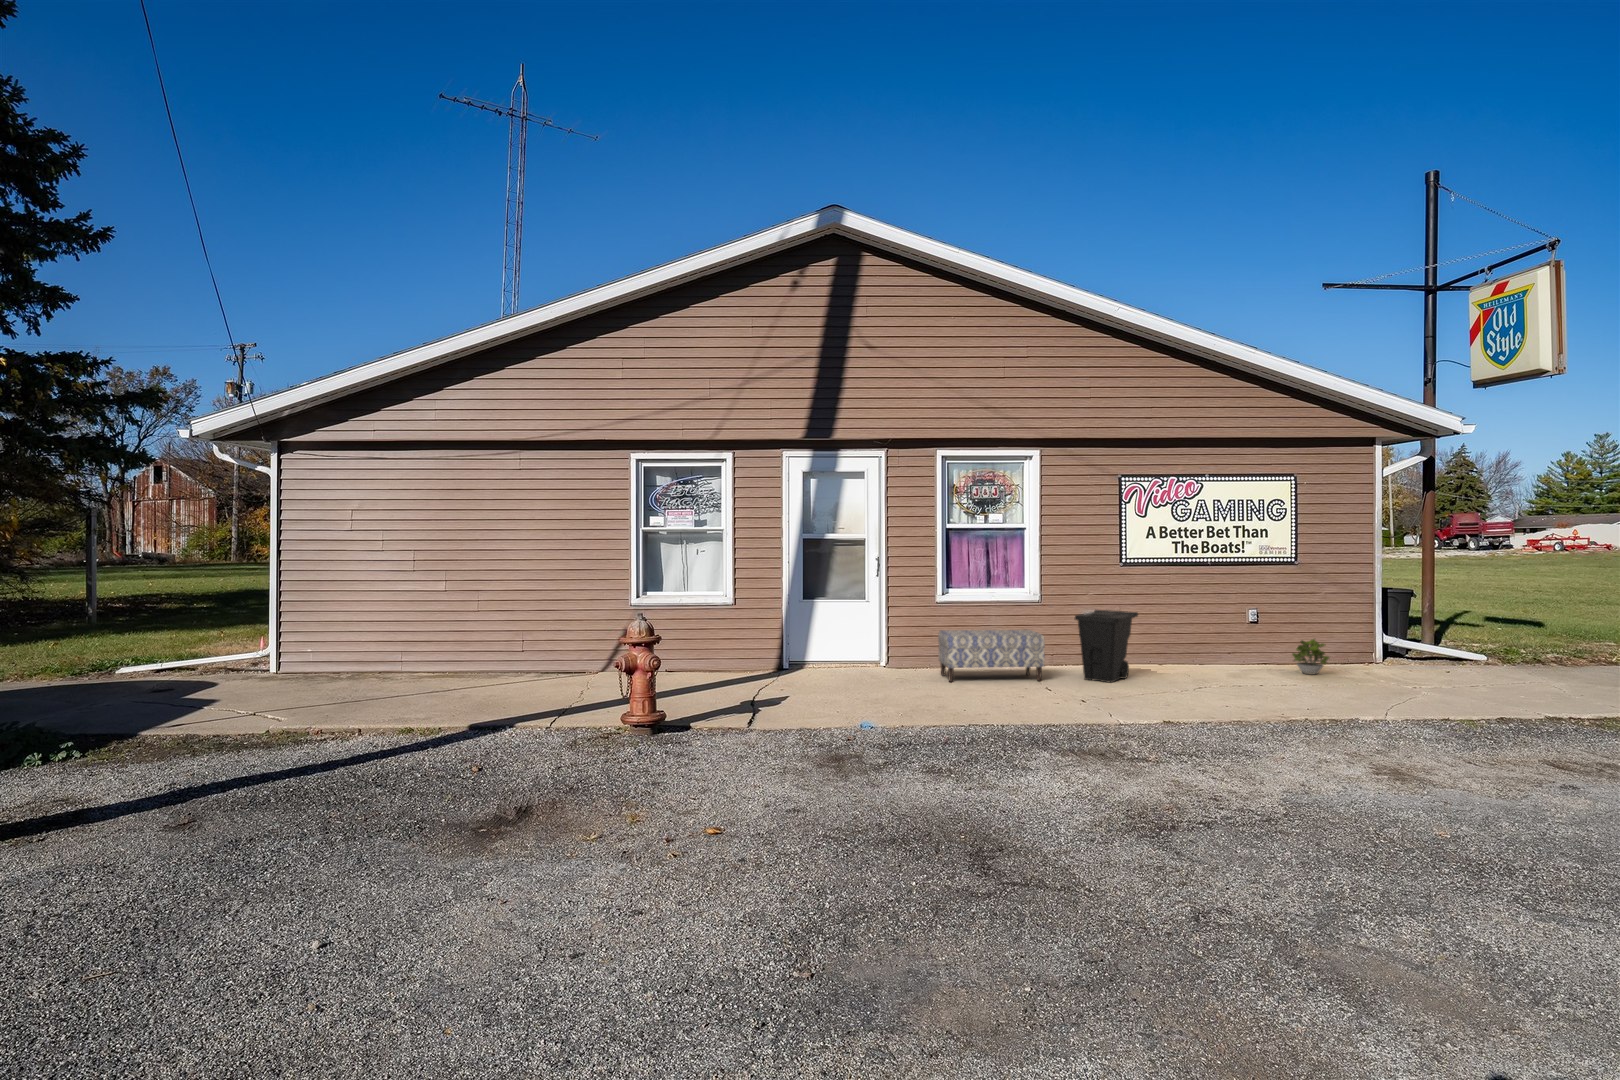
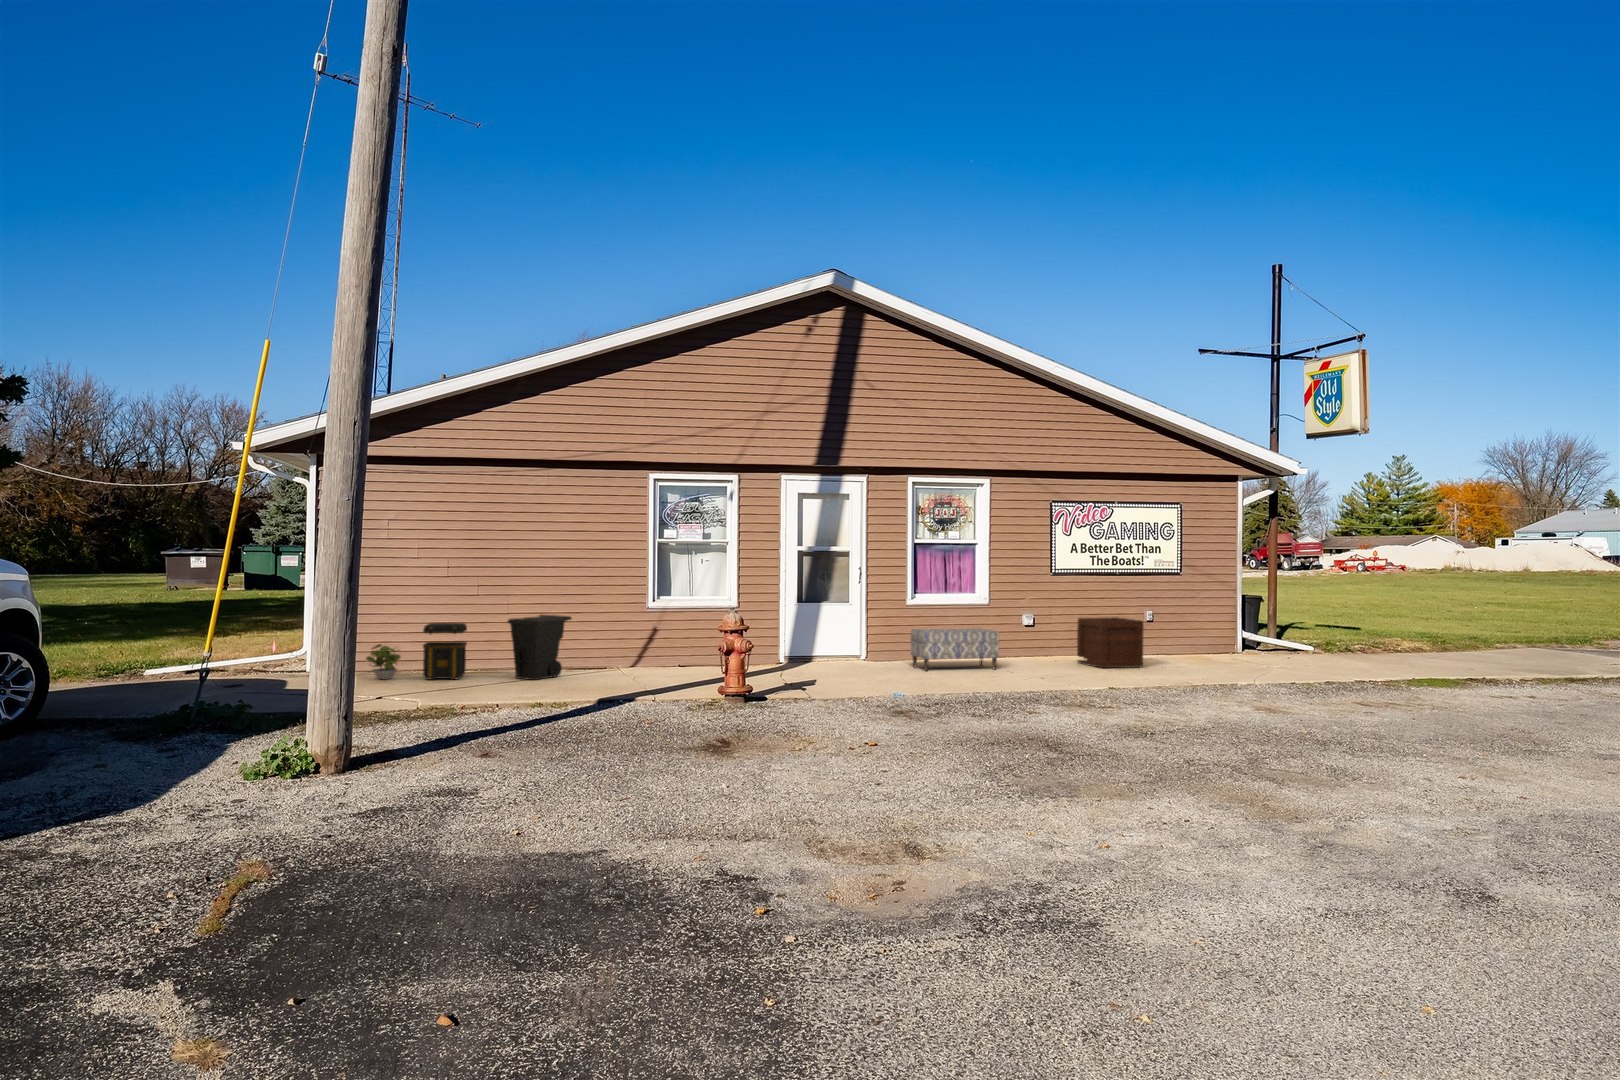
trash can: present [1074,610,1138,682] -> present [508,615,571,680]
wooden crate: none [1154,617,1238,682] -> present [1077,617,1144,668]
toolbox: none [373,622,431,684] -> present [423,623,467,680]
potted plant: present [1292,639,1329,675] -> present [366,644,400,679]

